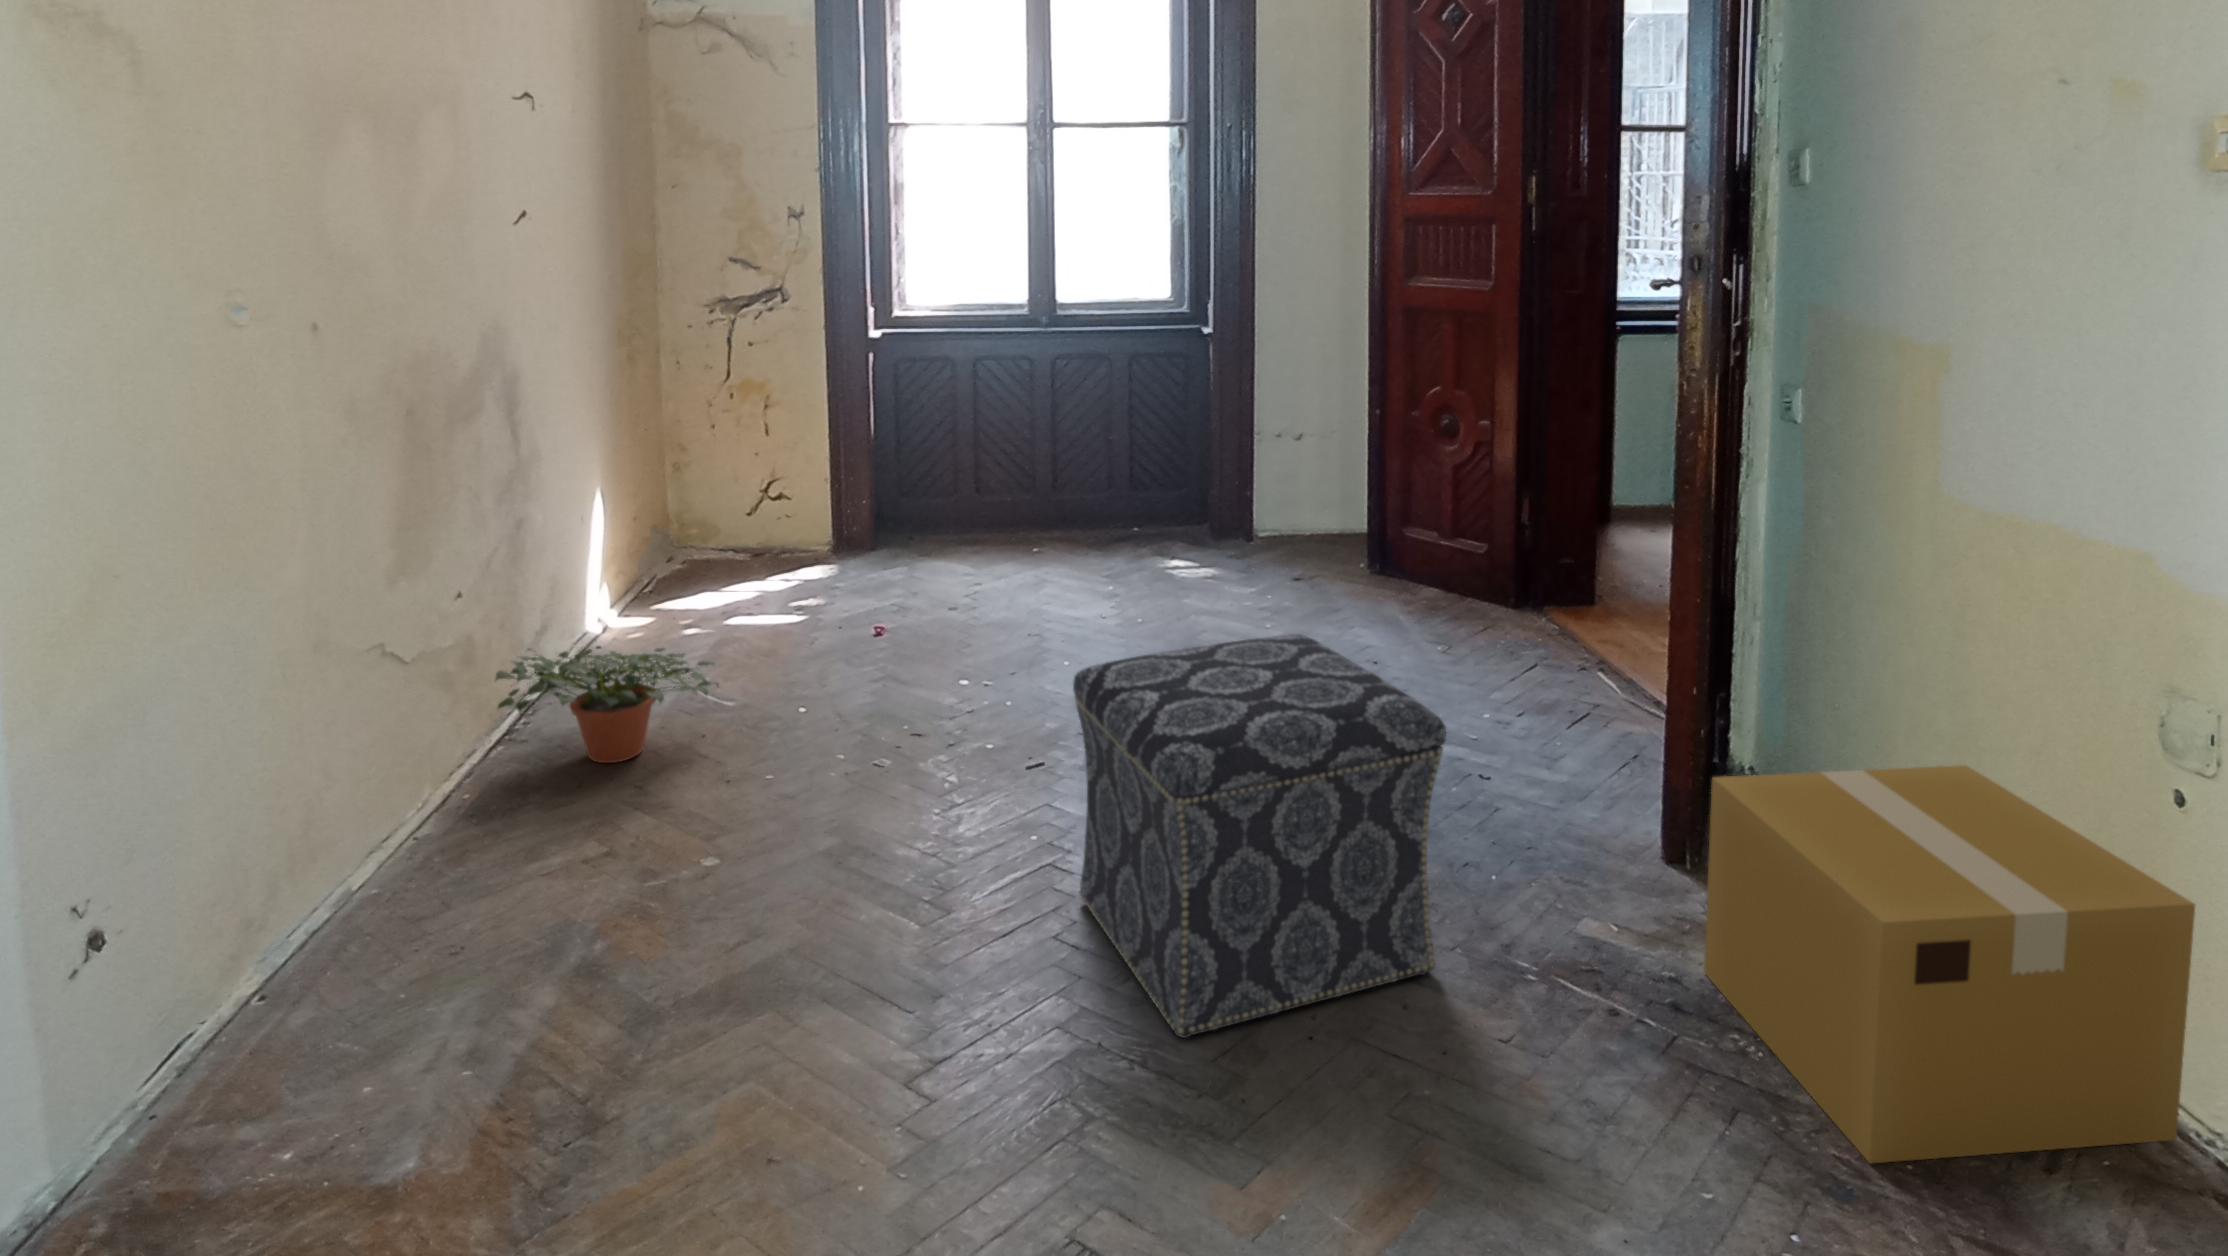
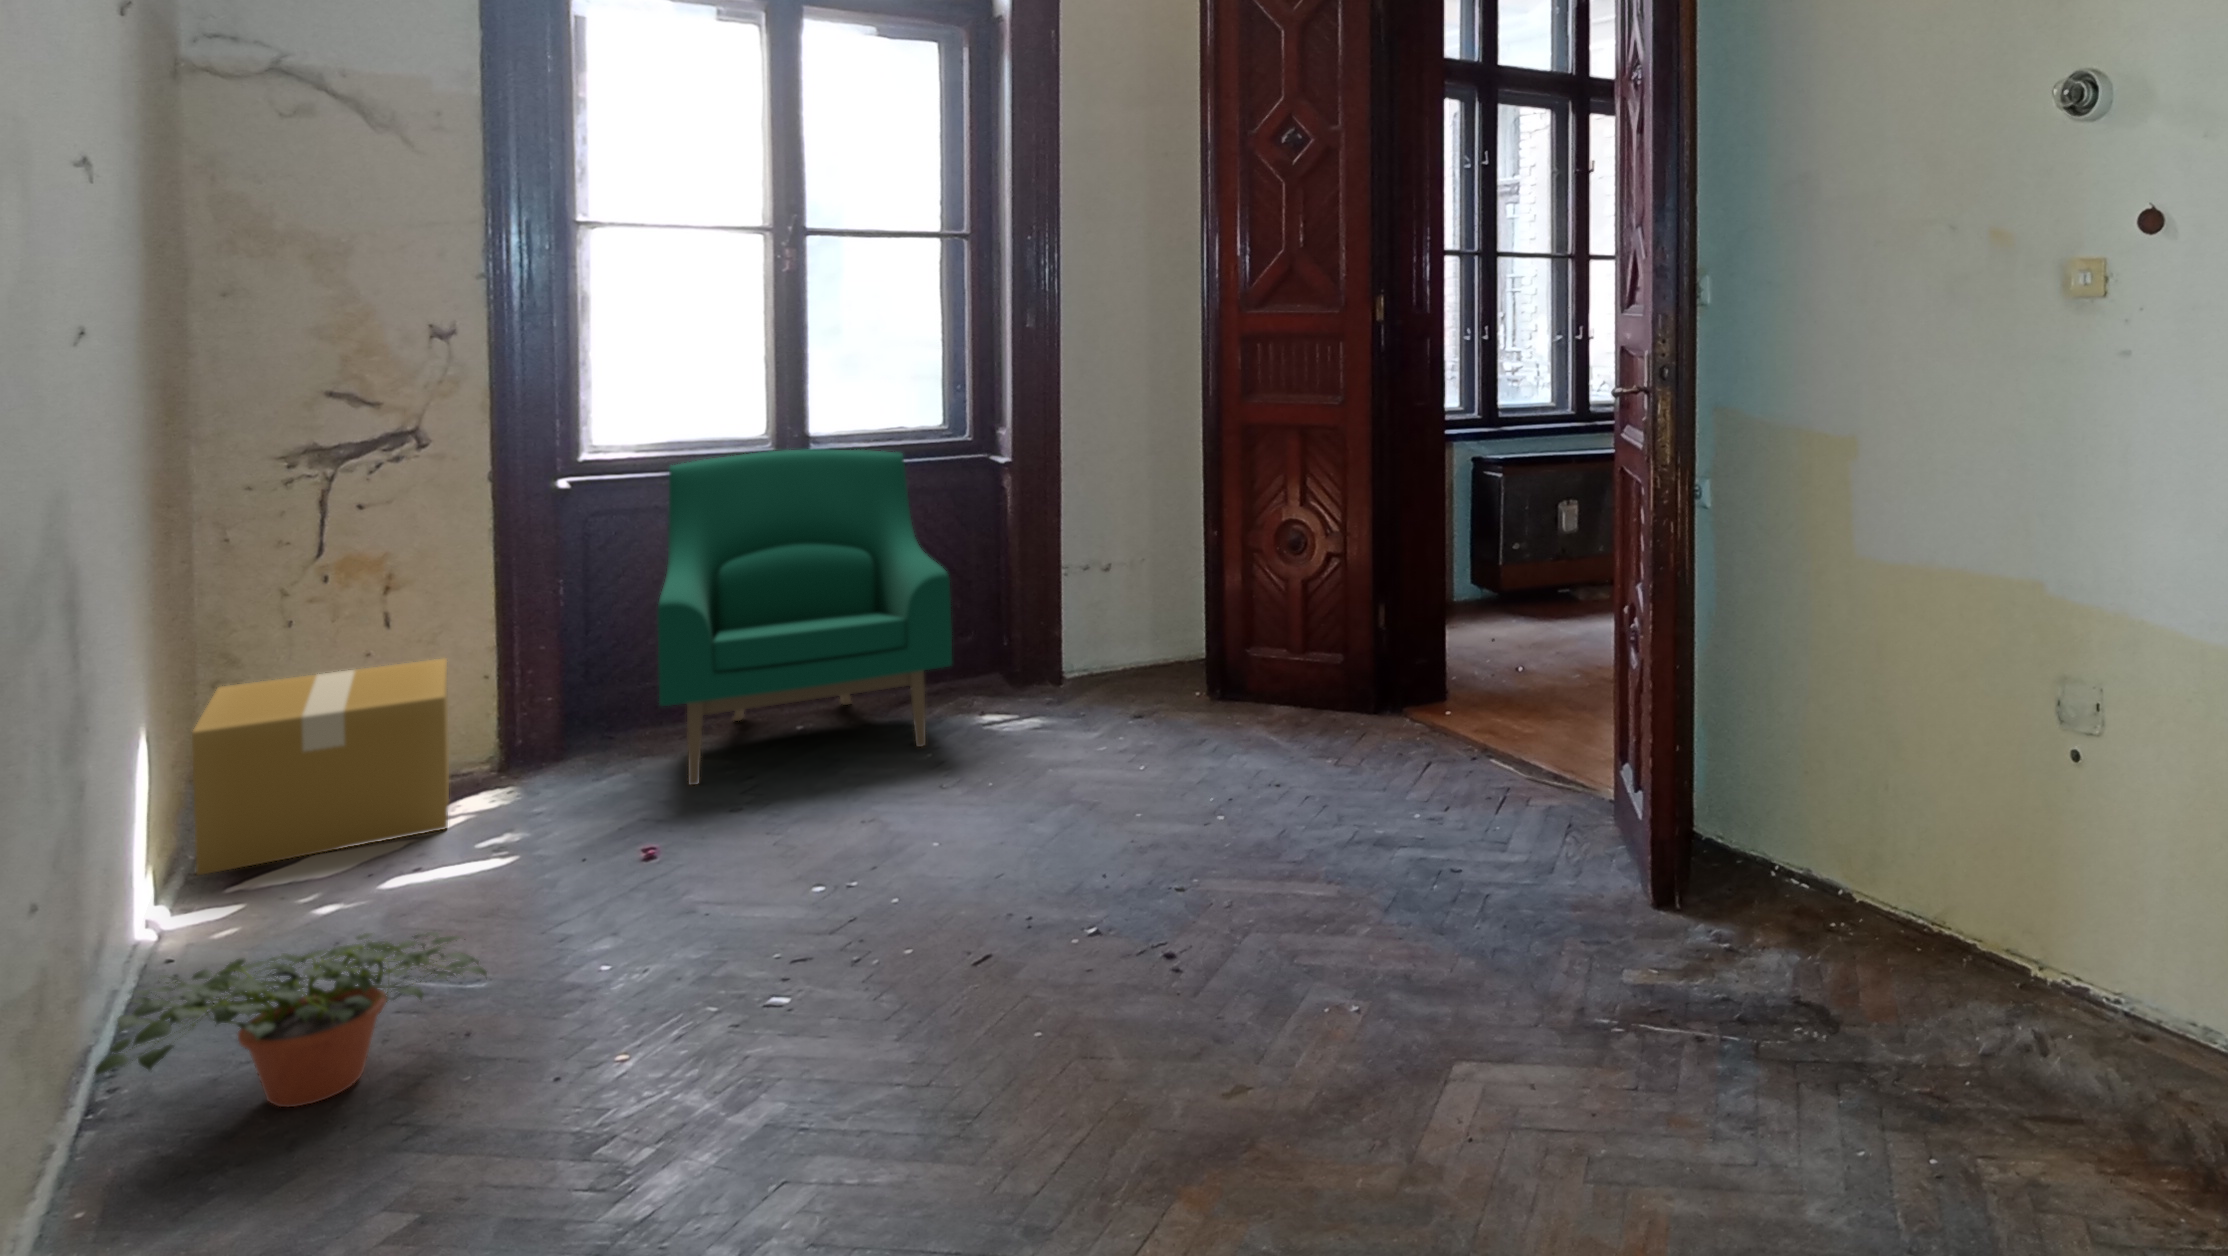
armchair: none [915,317,1136,585] -> present [658,449,952,785]
ottoman: present [1073,634,1446,1038] -> none [1072,761,1448,1163]
cardboard box: present [1704,765,2195,1163] -> present [192,659,449,875]

